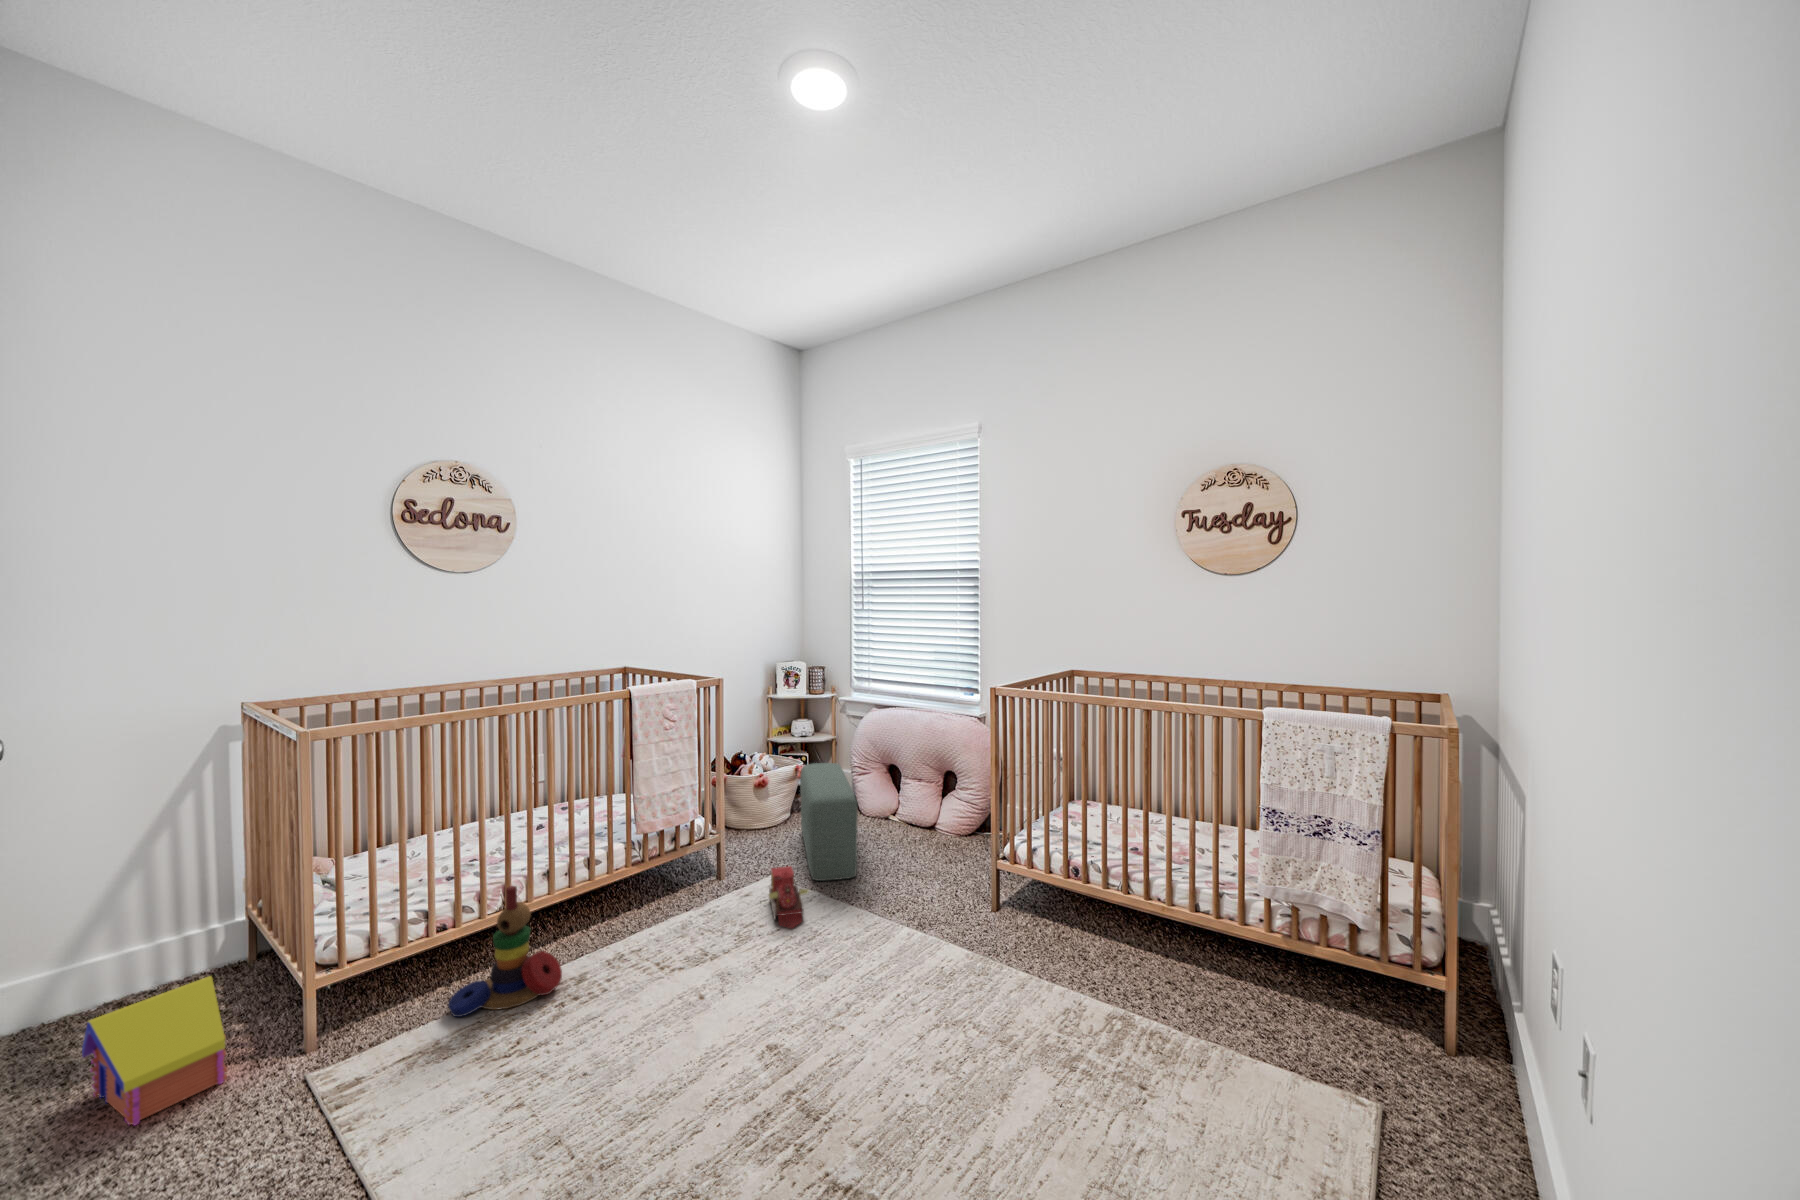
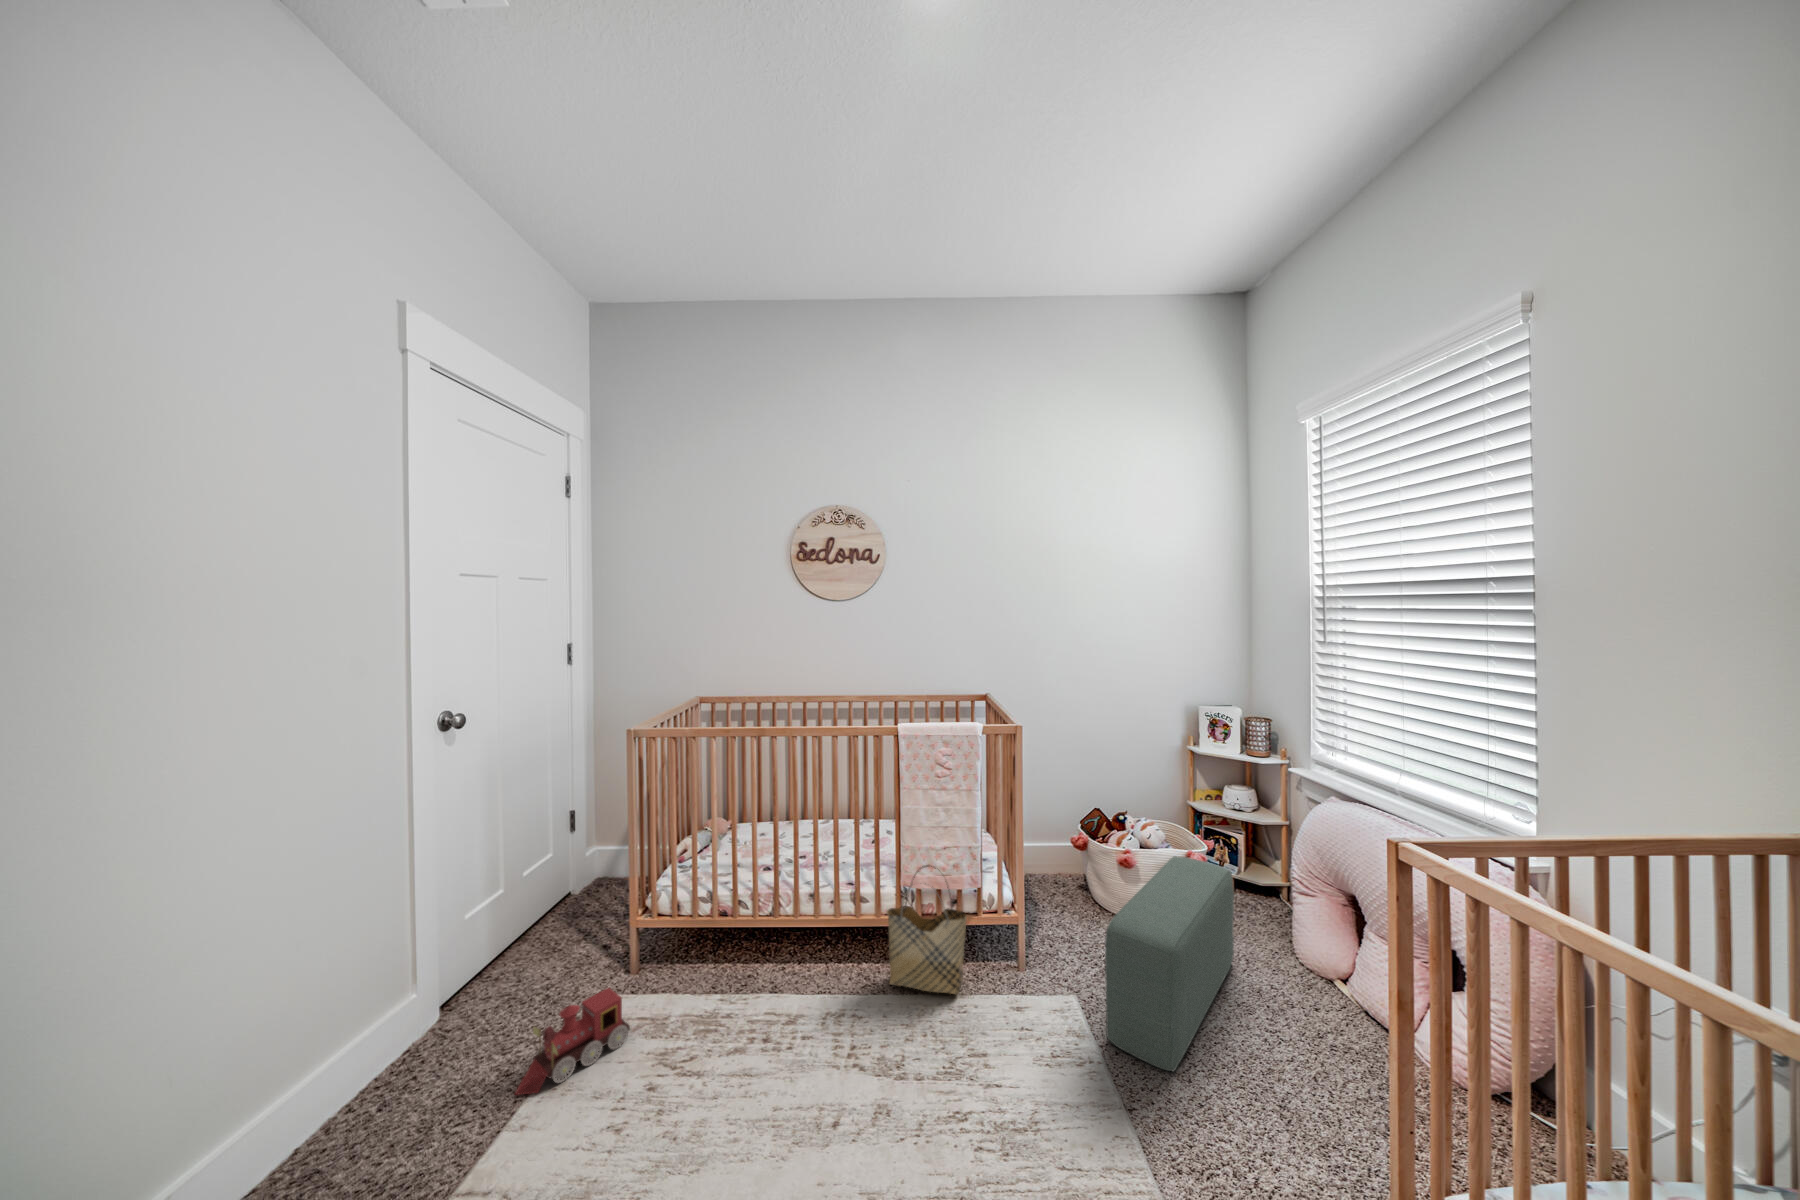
woven basket: none [633,810,703,919] -> present [887,865,967,994]
toy train: present [769,866,809,927] -> present [515,988,630,1095]
stacking toy: present [448,886,562,1017] -> none [678,903,765,1029]
toy house: present [82,976,227,1125] -> none [506,891,590,981]

